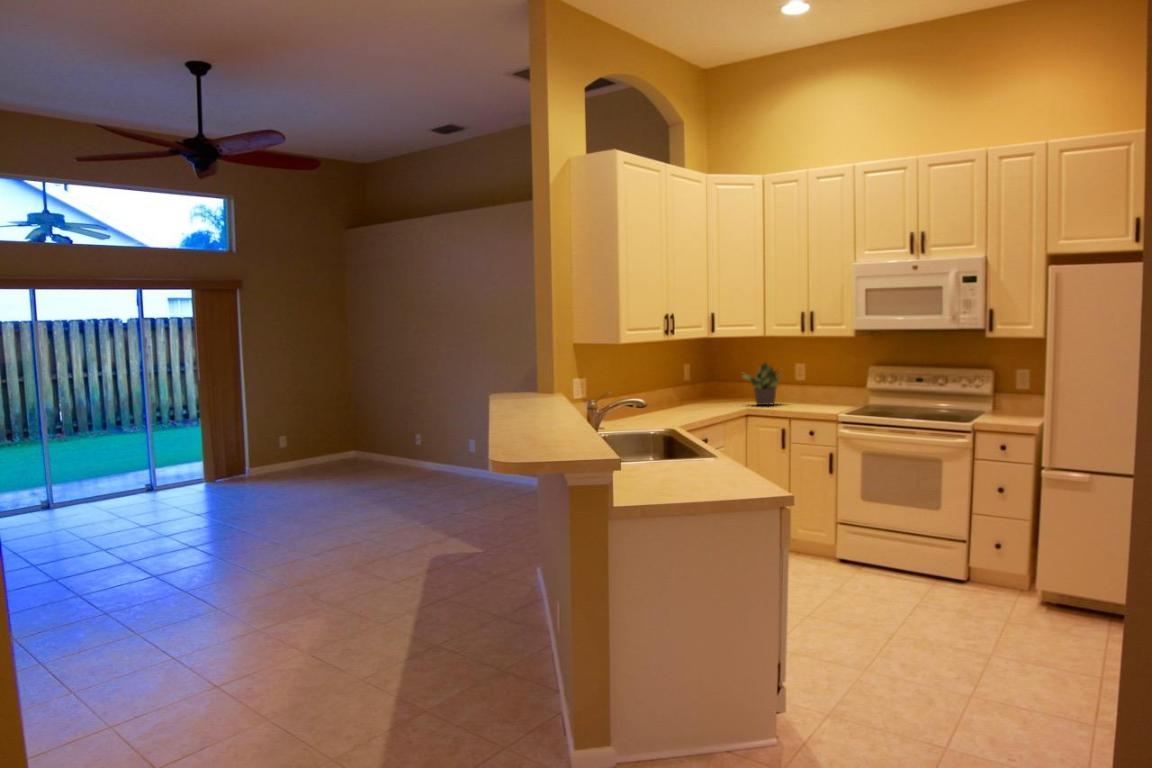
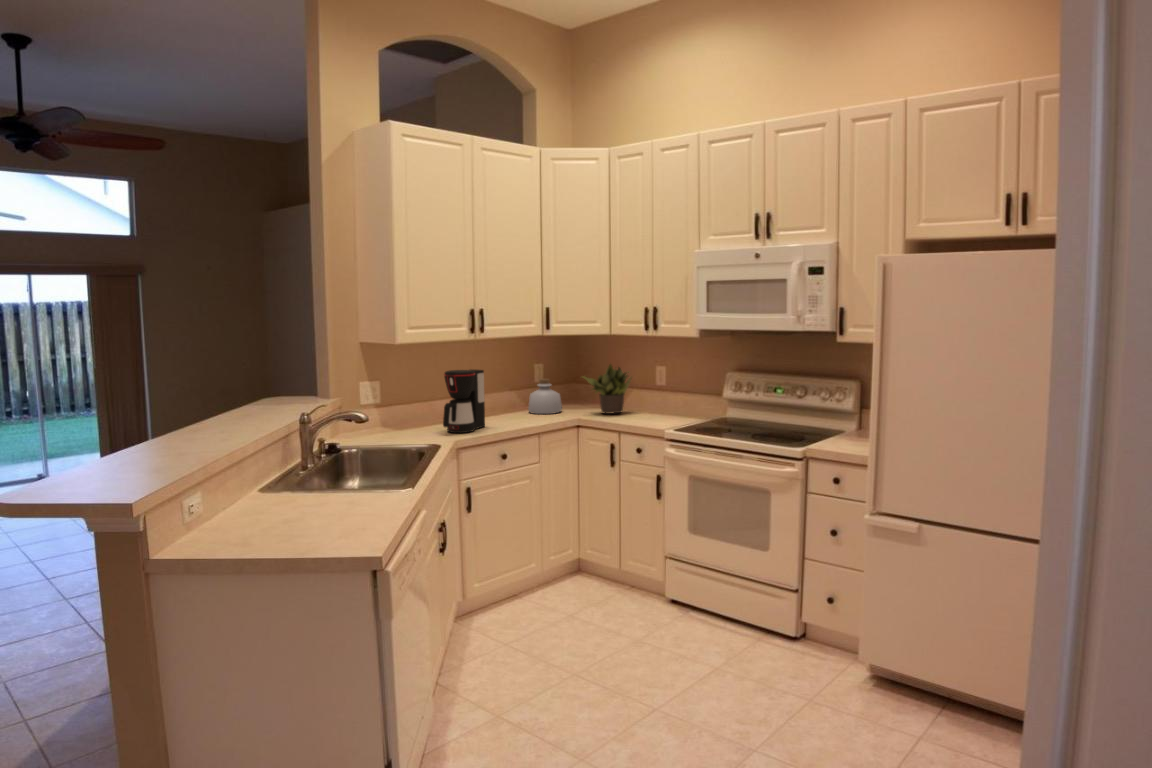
coffee maker: none [650,366,677,419] -> present [443,369,485,433]
bottle: none [688,376,719,407] -> present [528,379,562,414]

